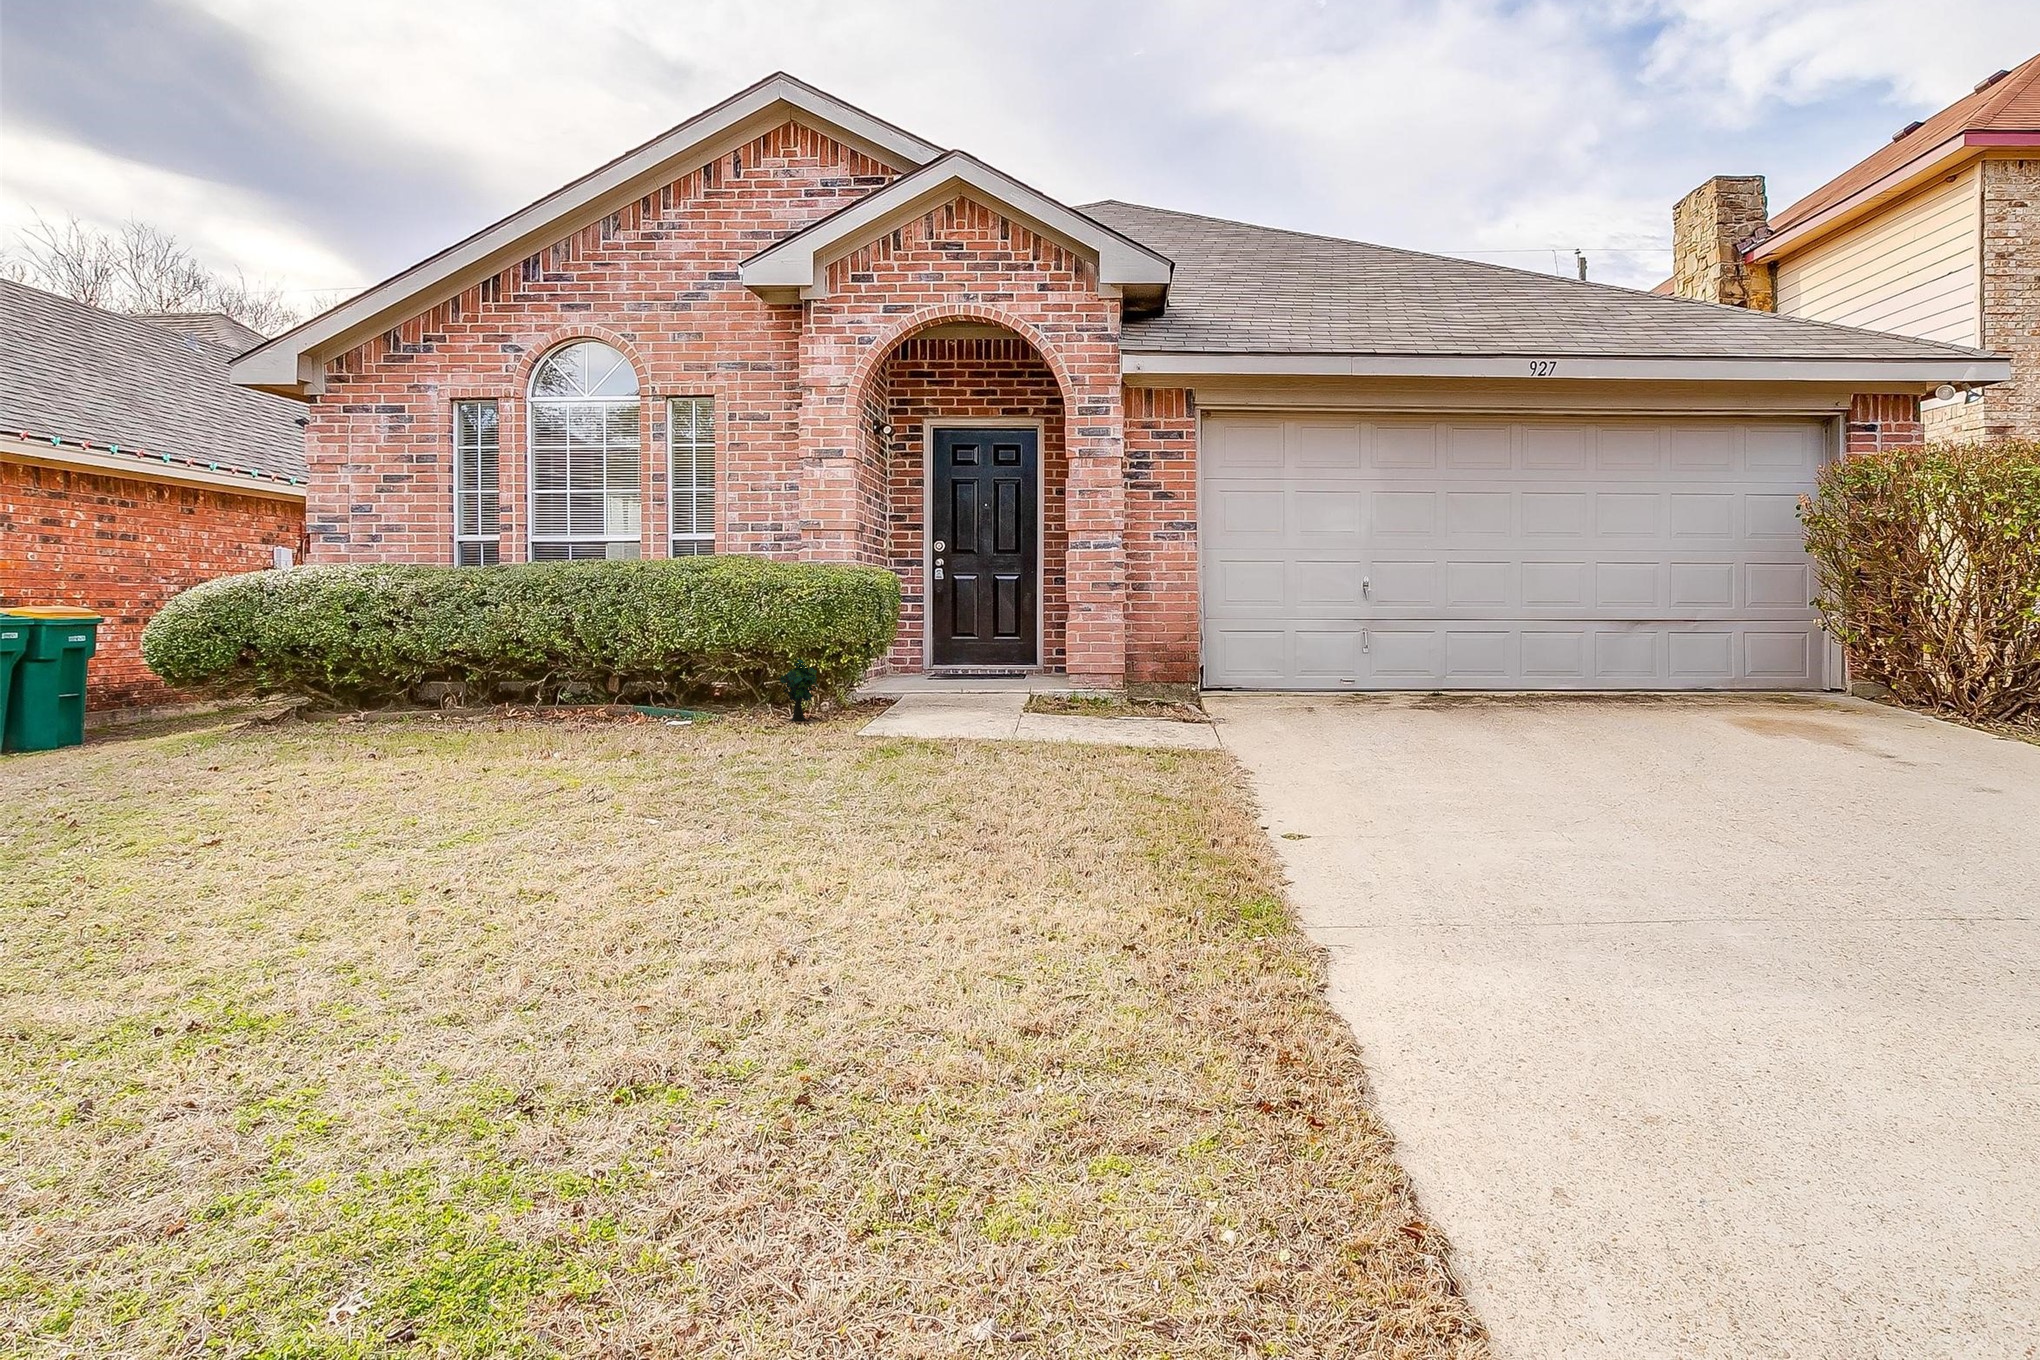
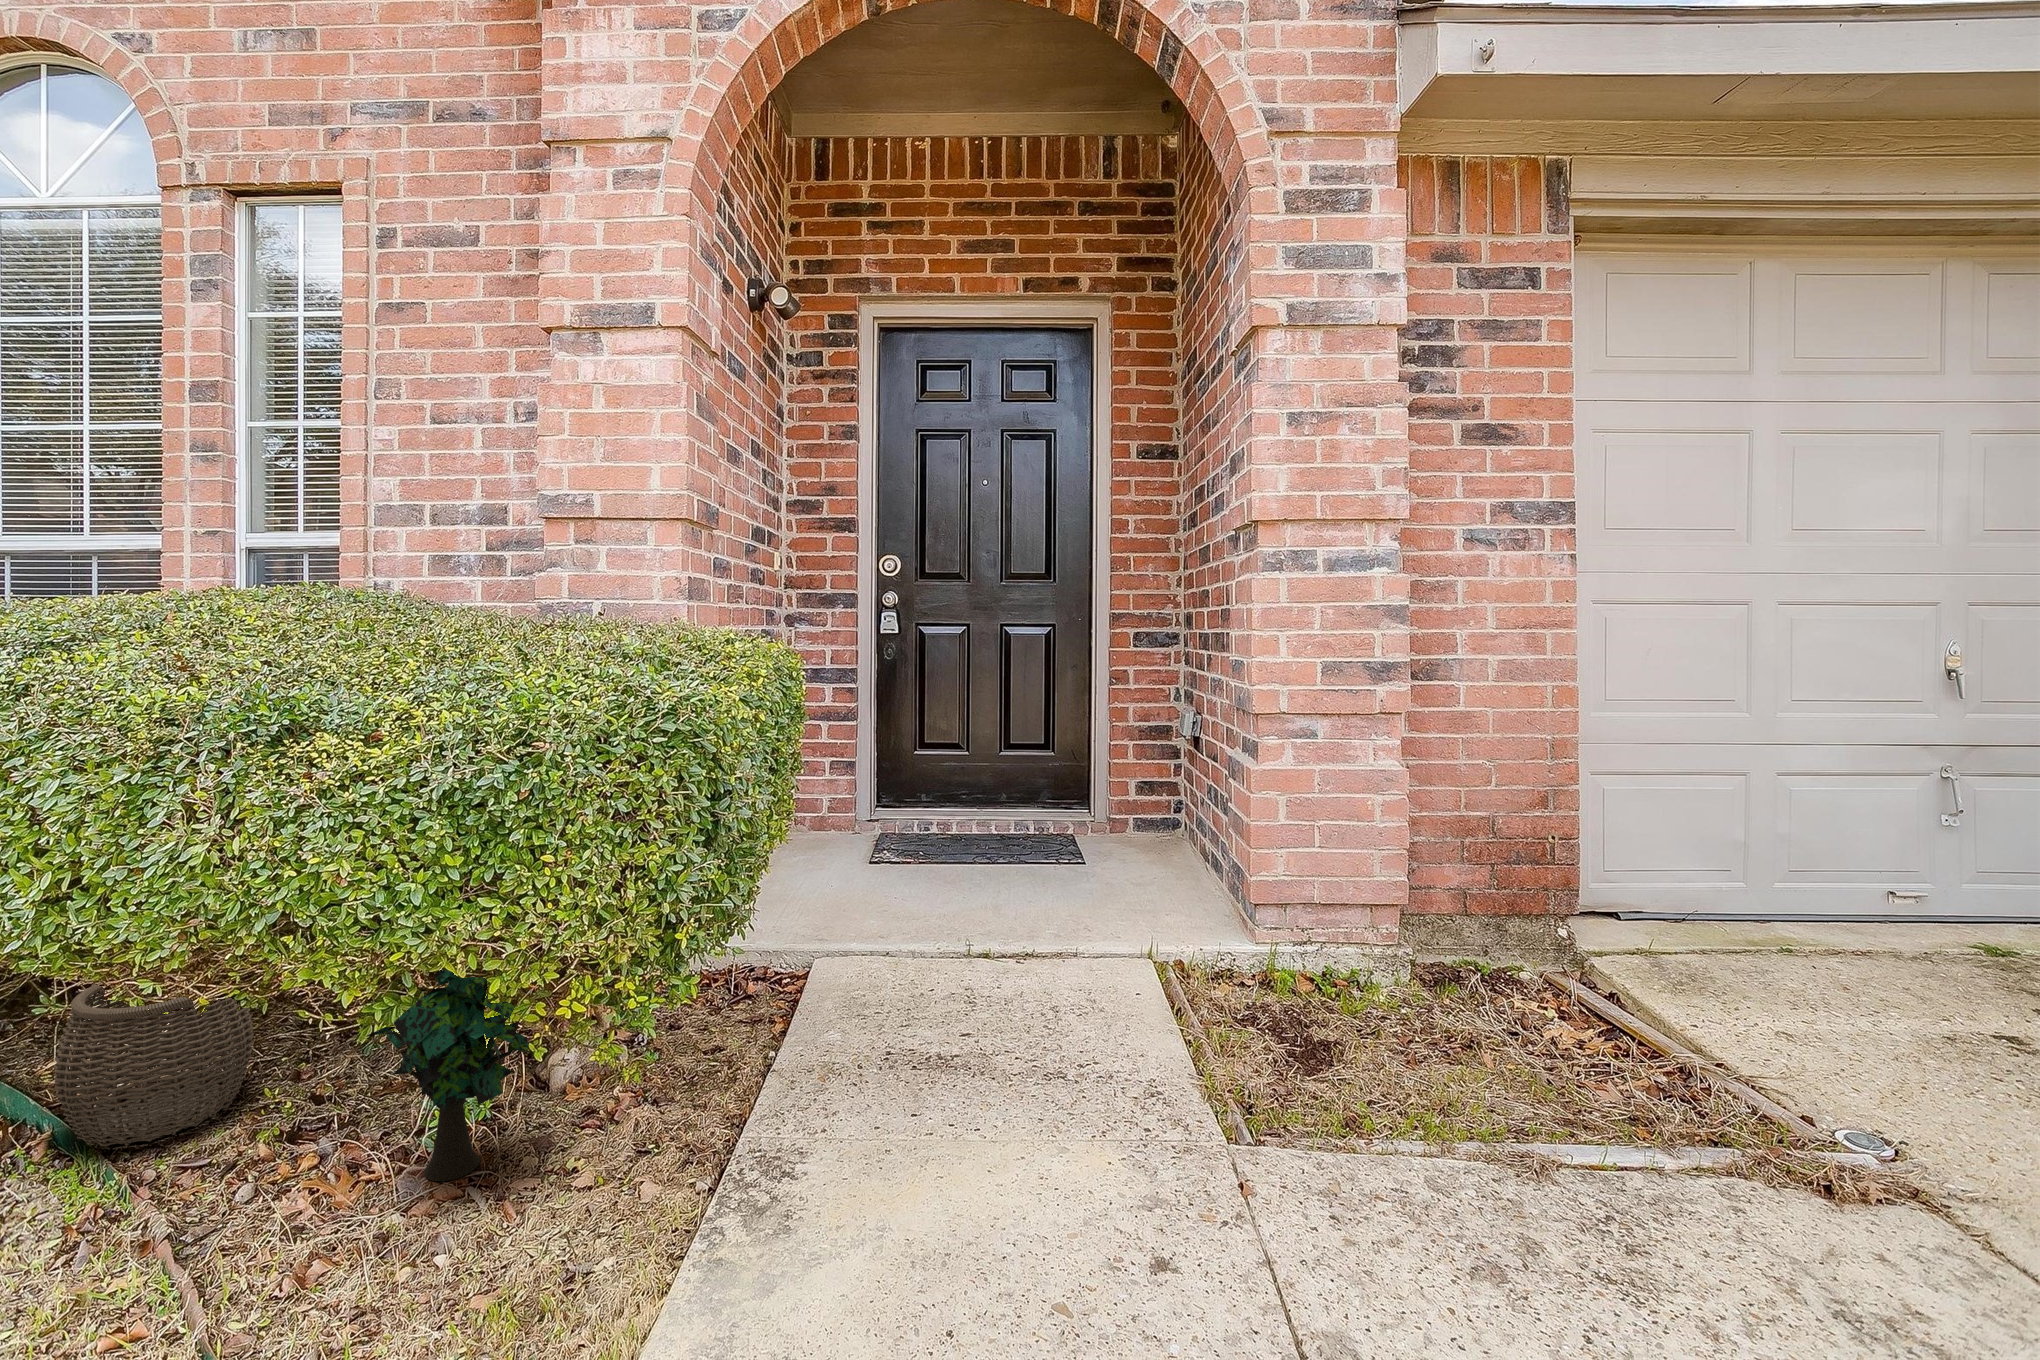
woven basket: none [678,674,728,718] -> present [54,985,253,1147]

